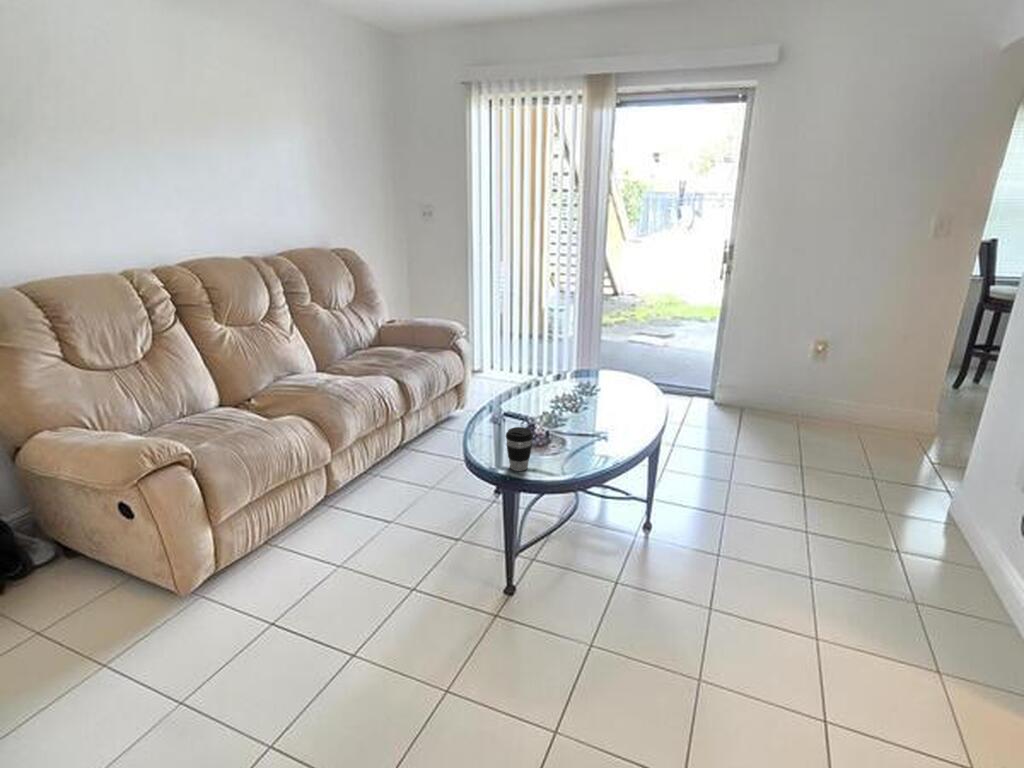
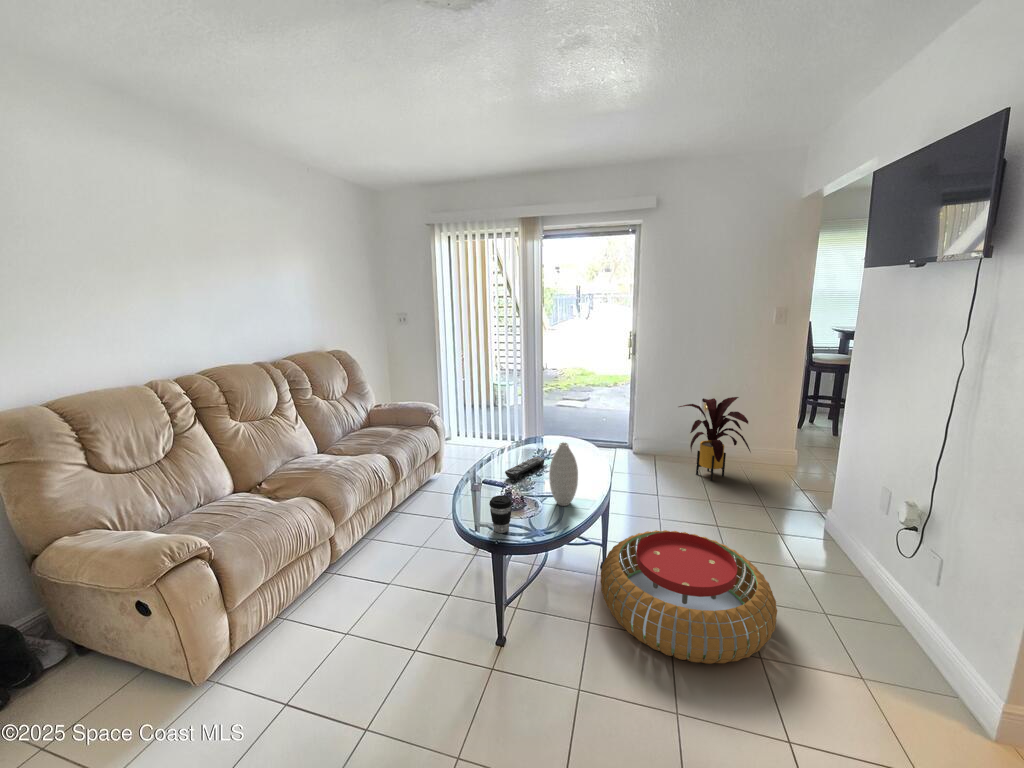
house plant: none [776,335,869,443] -> present [679,397,750,480]
vase: none [584,370,620,448] -> present [549,442,578,506]
remote control: none [534,391,586,416] -> present [505,457,544,480]
pouf: none [637,490,856,644] -> present [601,530,777,664]

